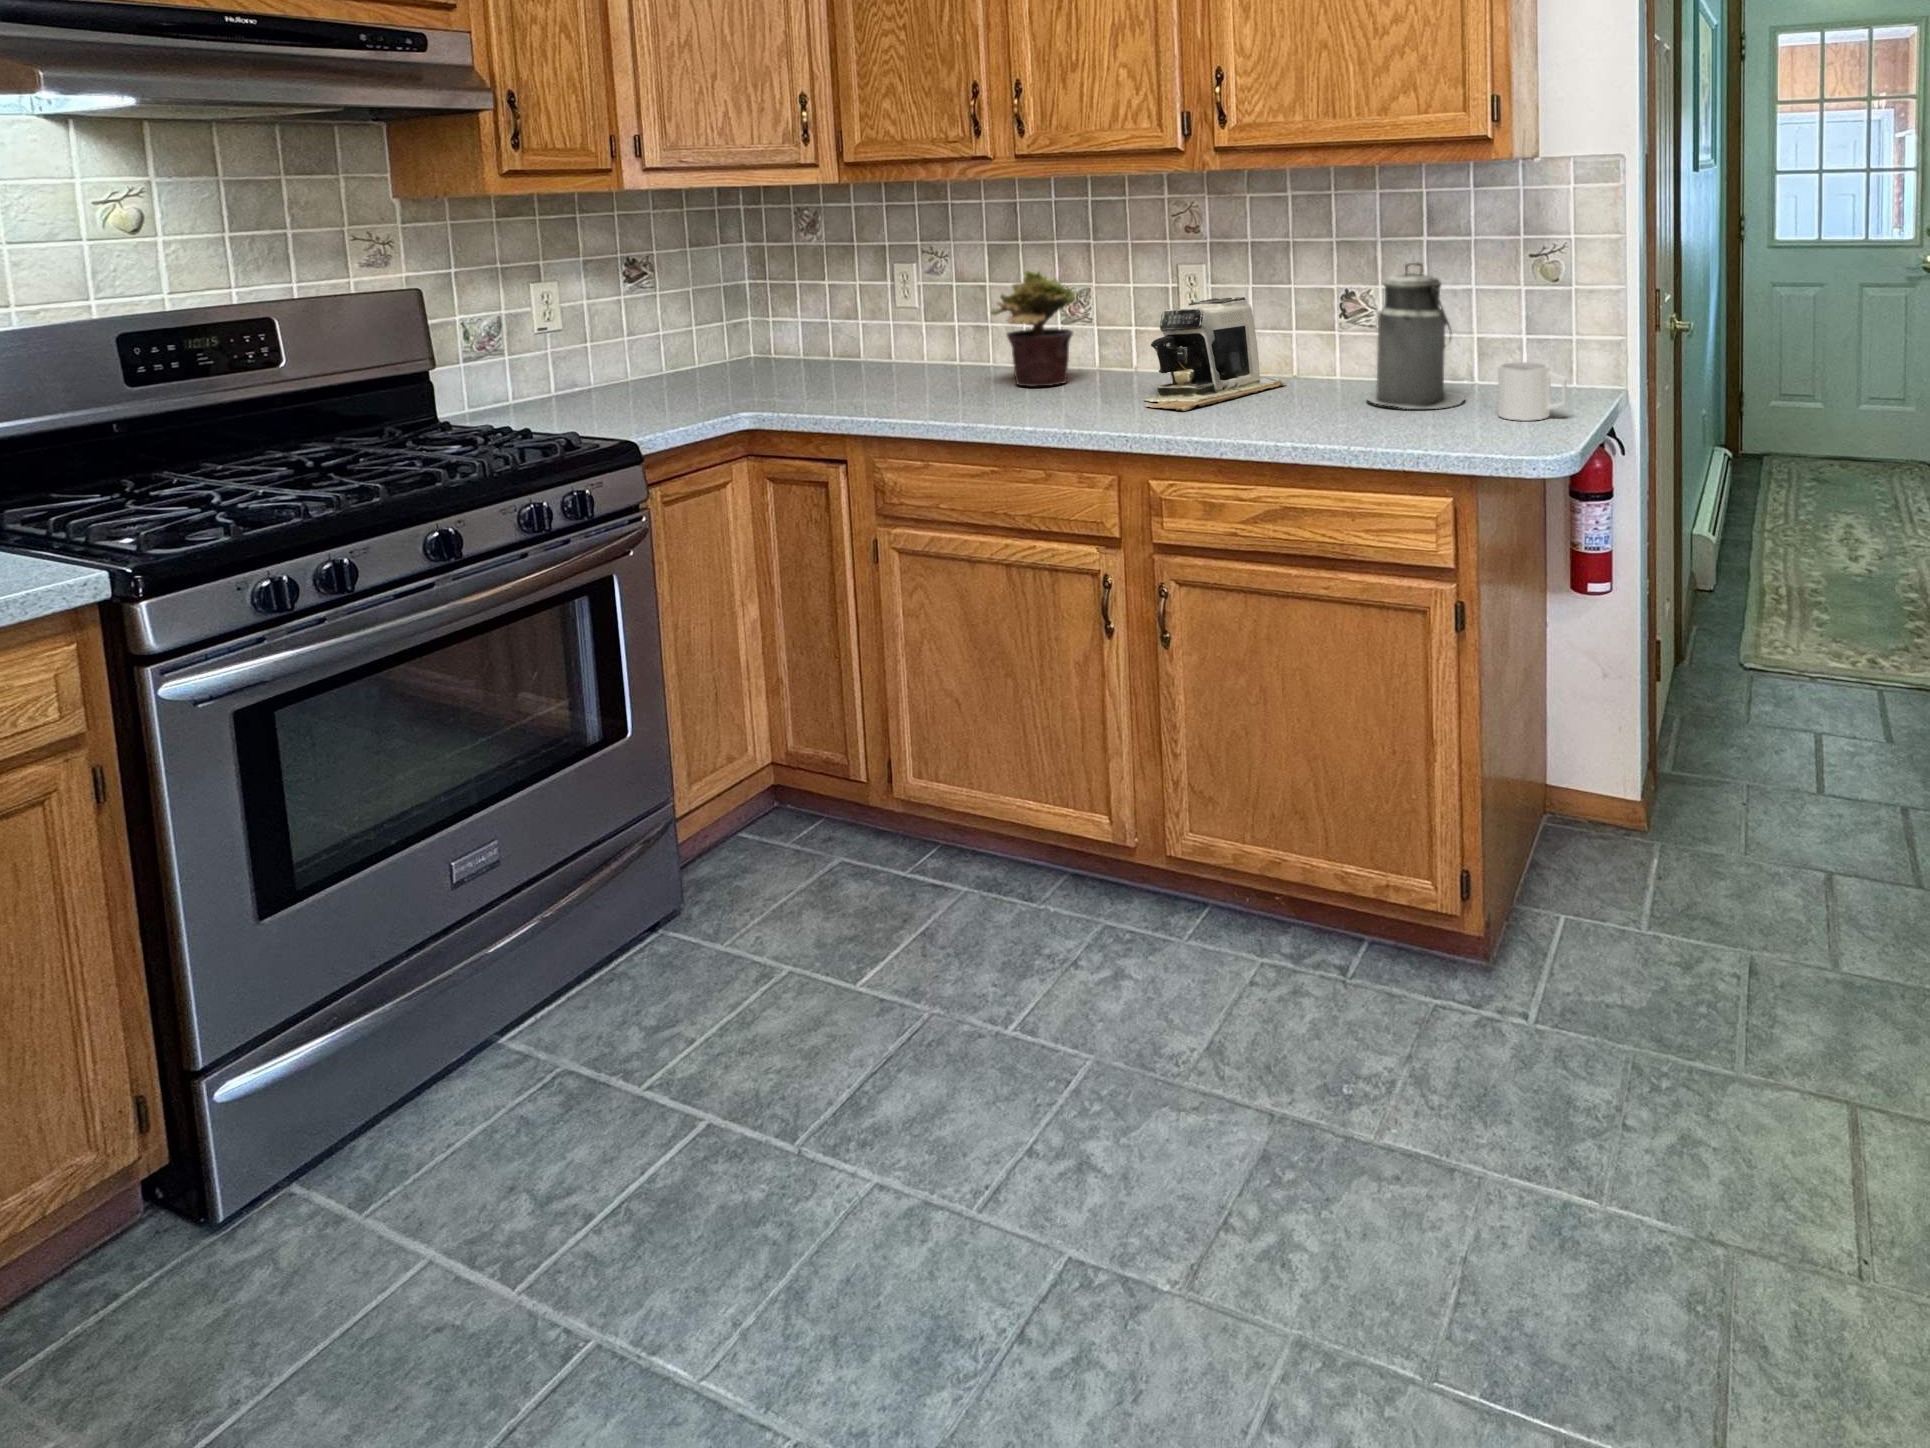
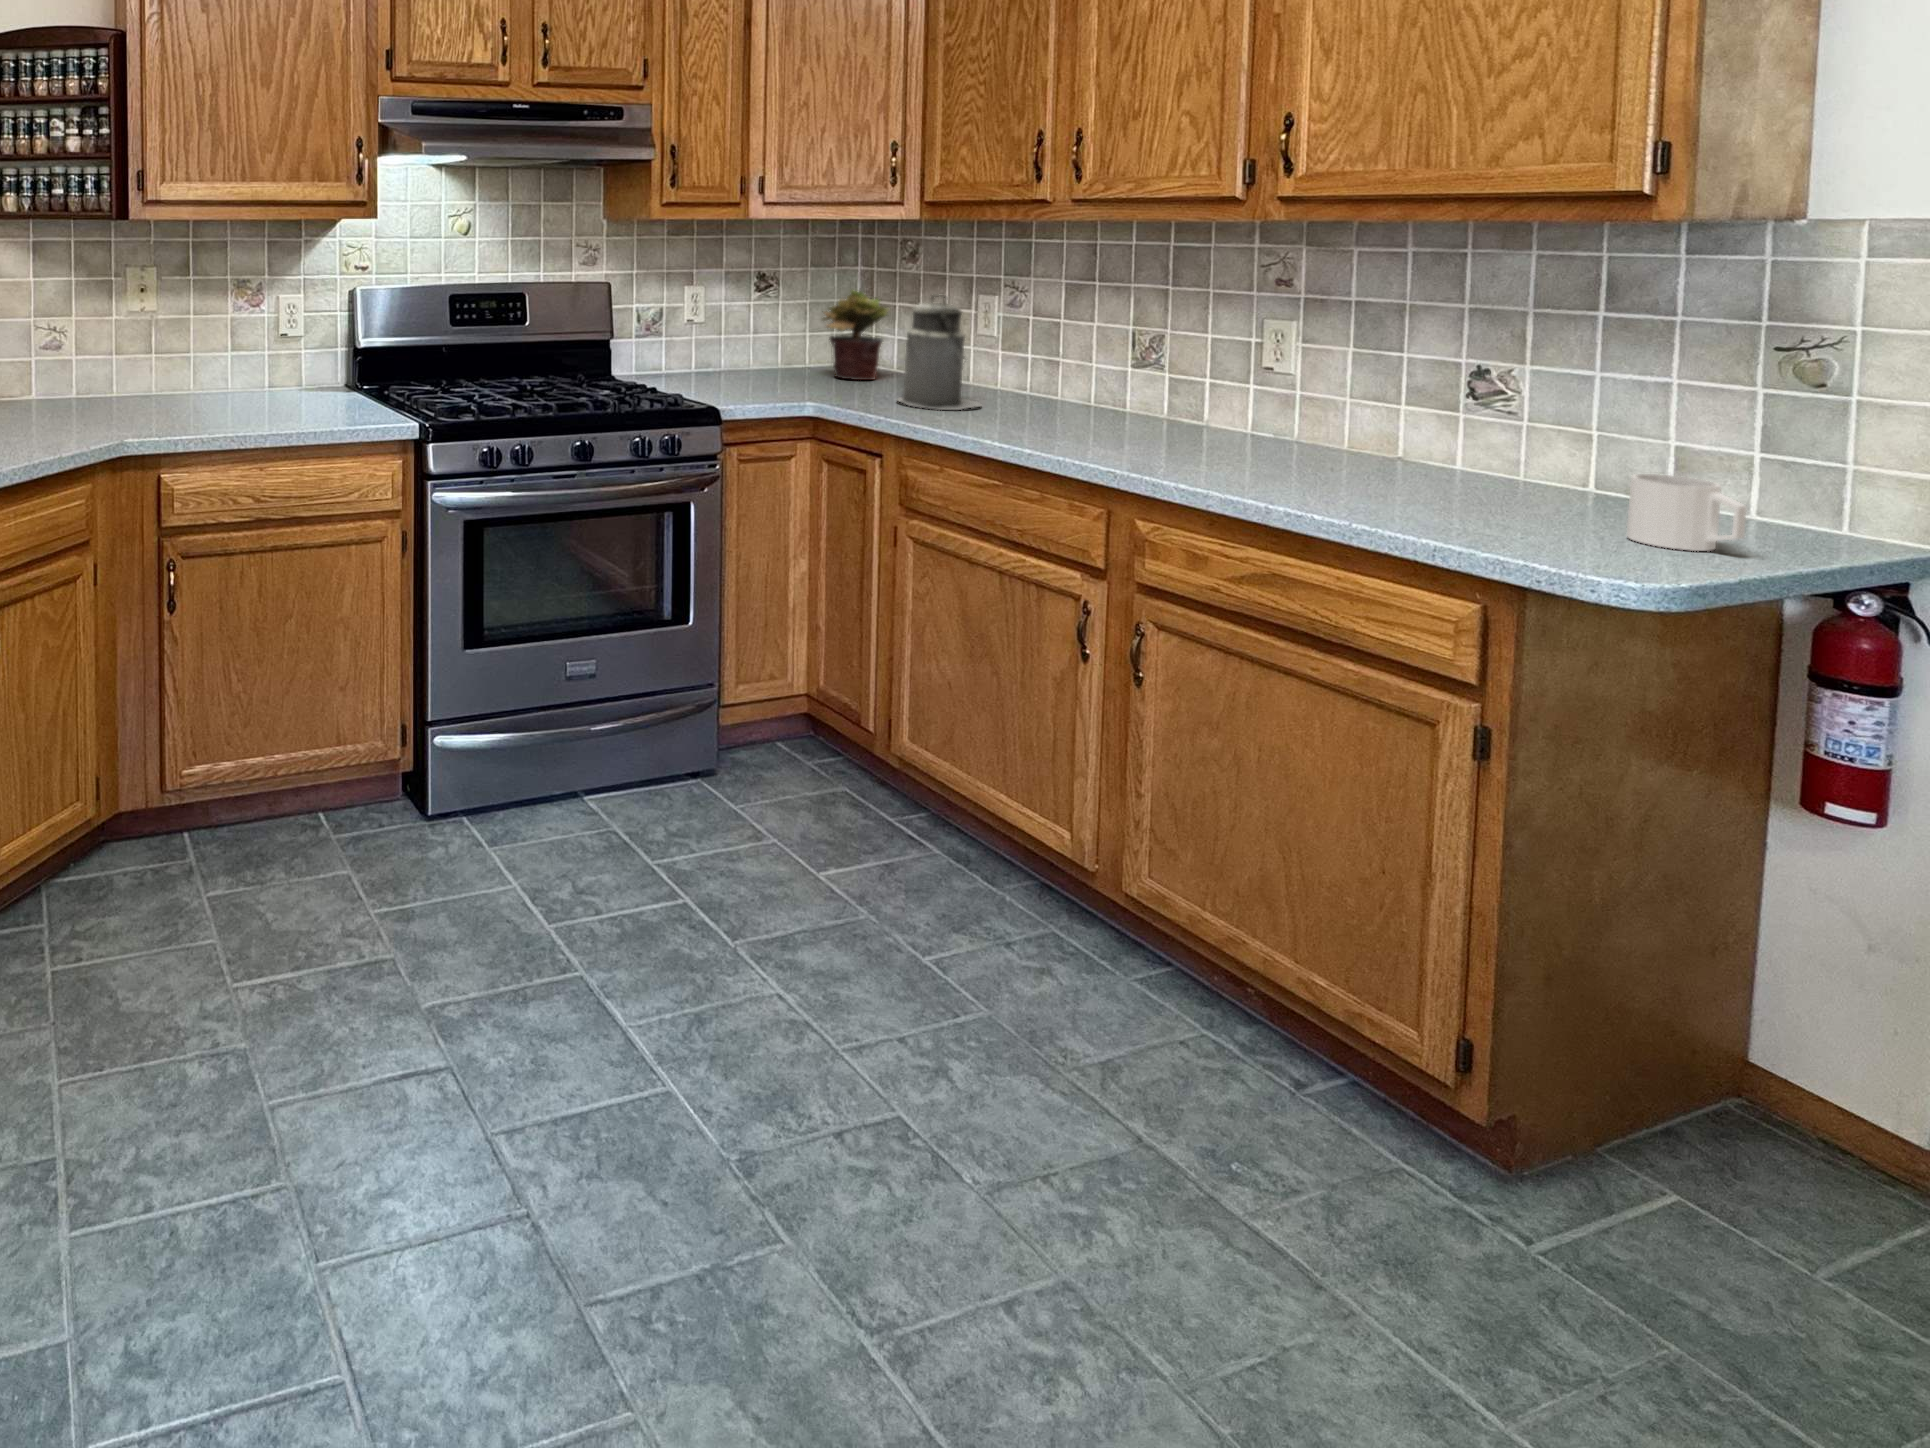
canister: present [1367,263,1465,409] -> present [898,295,980,410]
potted plant: present [991,271,1076,387] -> present [822,291,889,380]
coffee maker: present [1145,297,1286,411] -> none [1169,357,1375,464]

